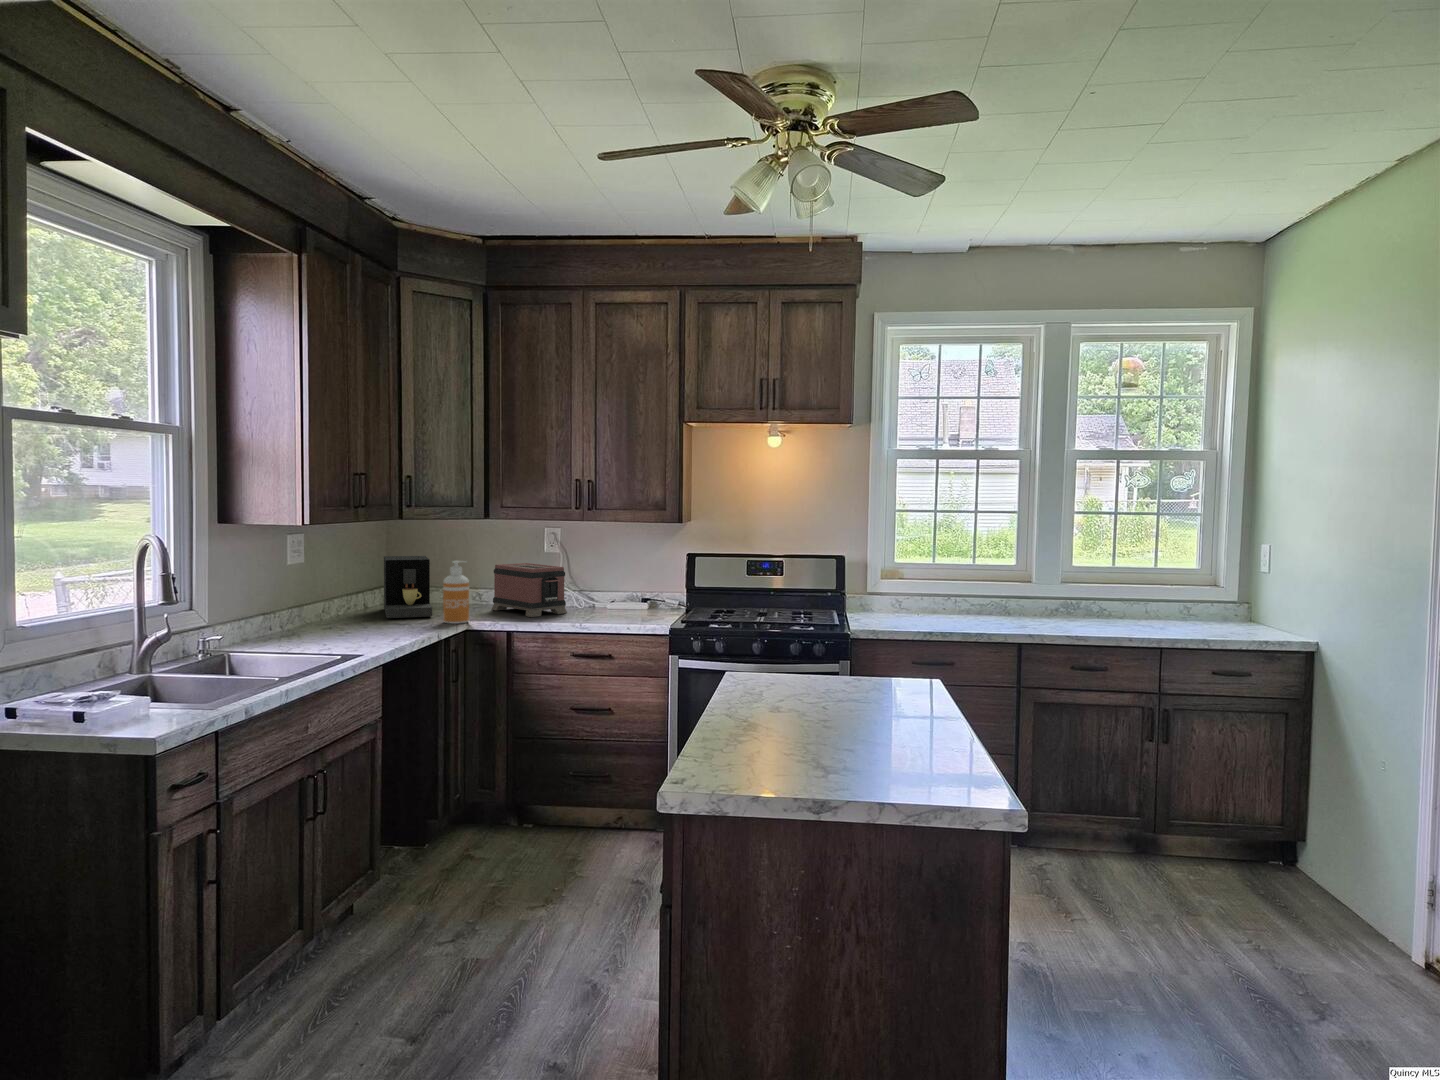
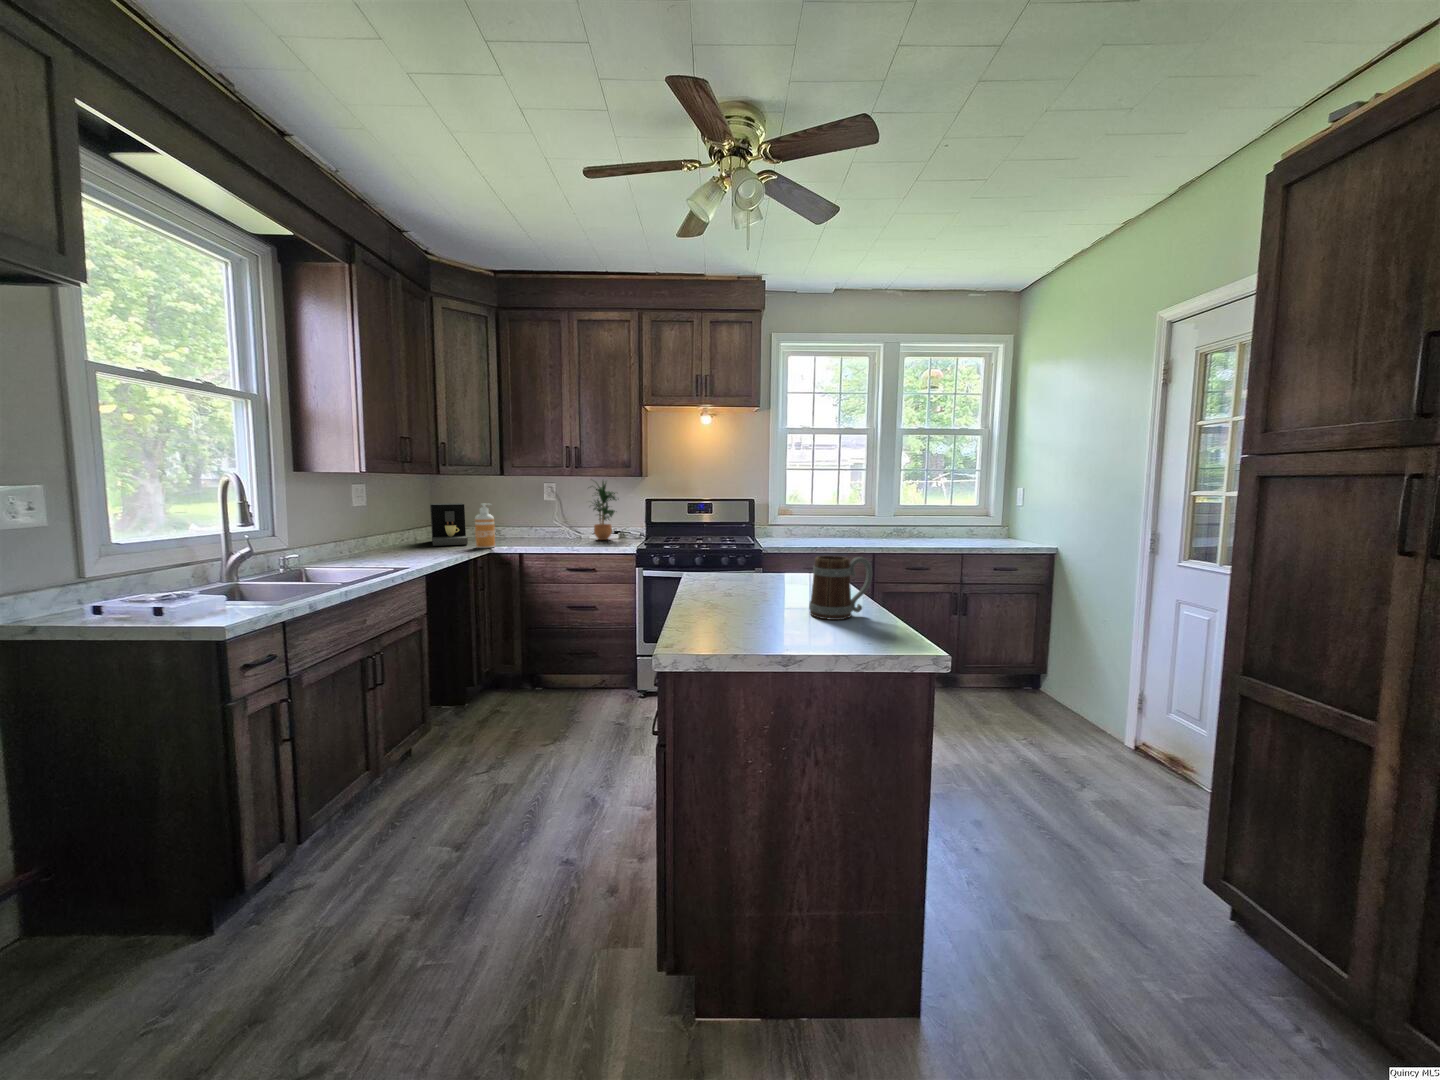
potted plant: none [596,523,646,612] -> present [594,481,616,540]
toaster: present [491,563,567,617] -> none [511,508,566,544]
mug: none [874,676,961,765] -> present [809,556,872,620]

